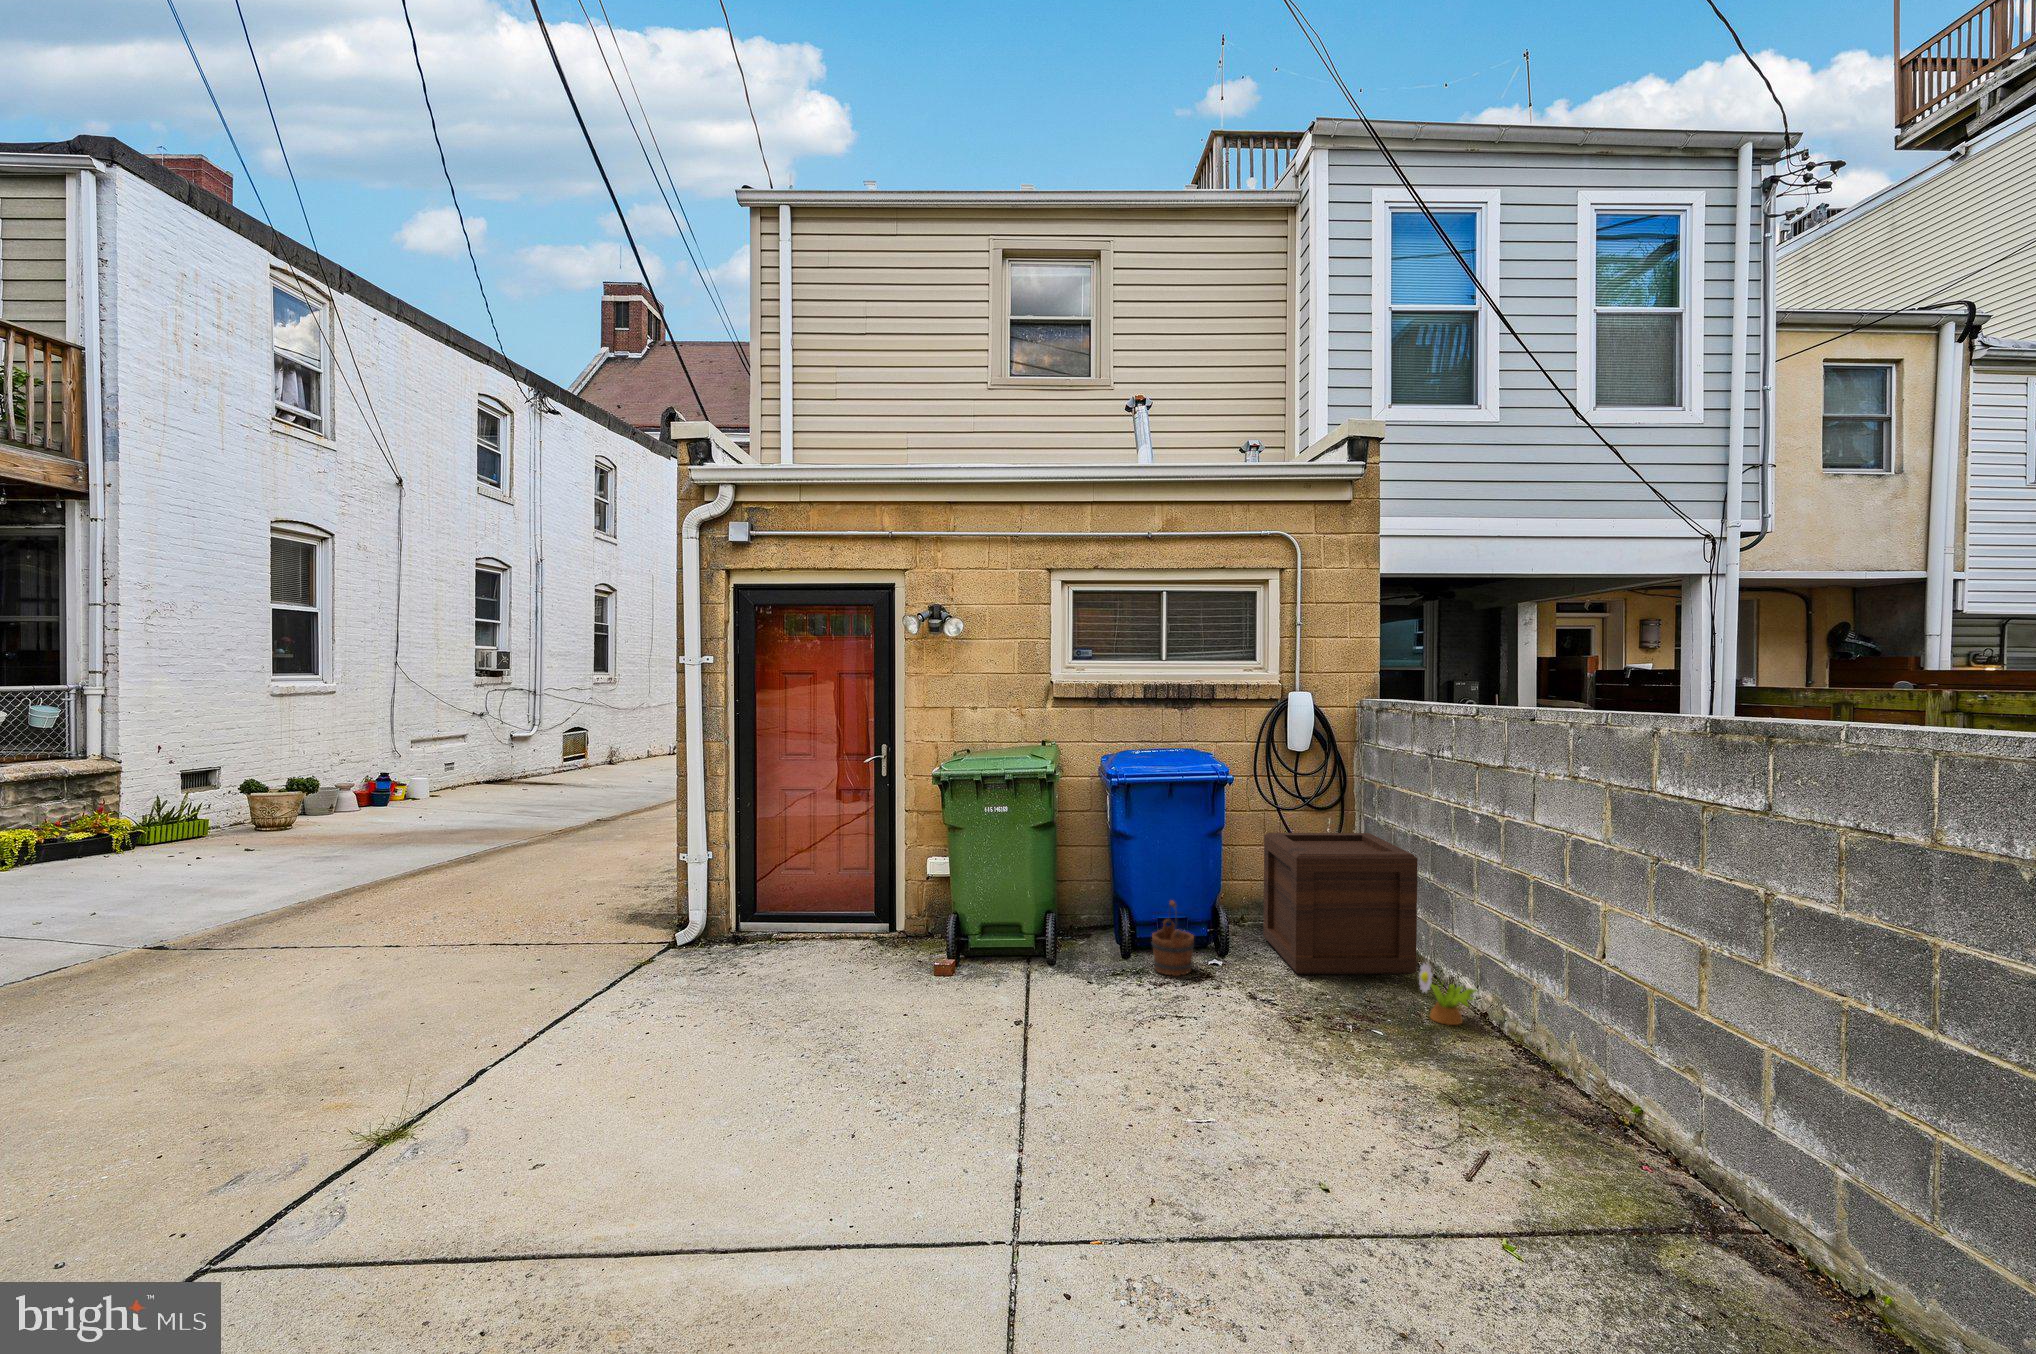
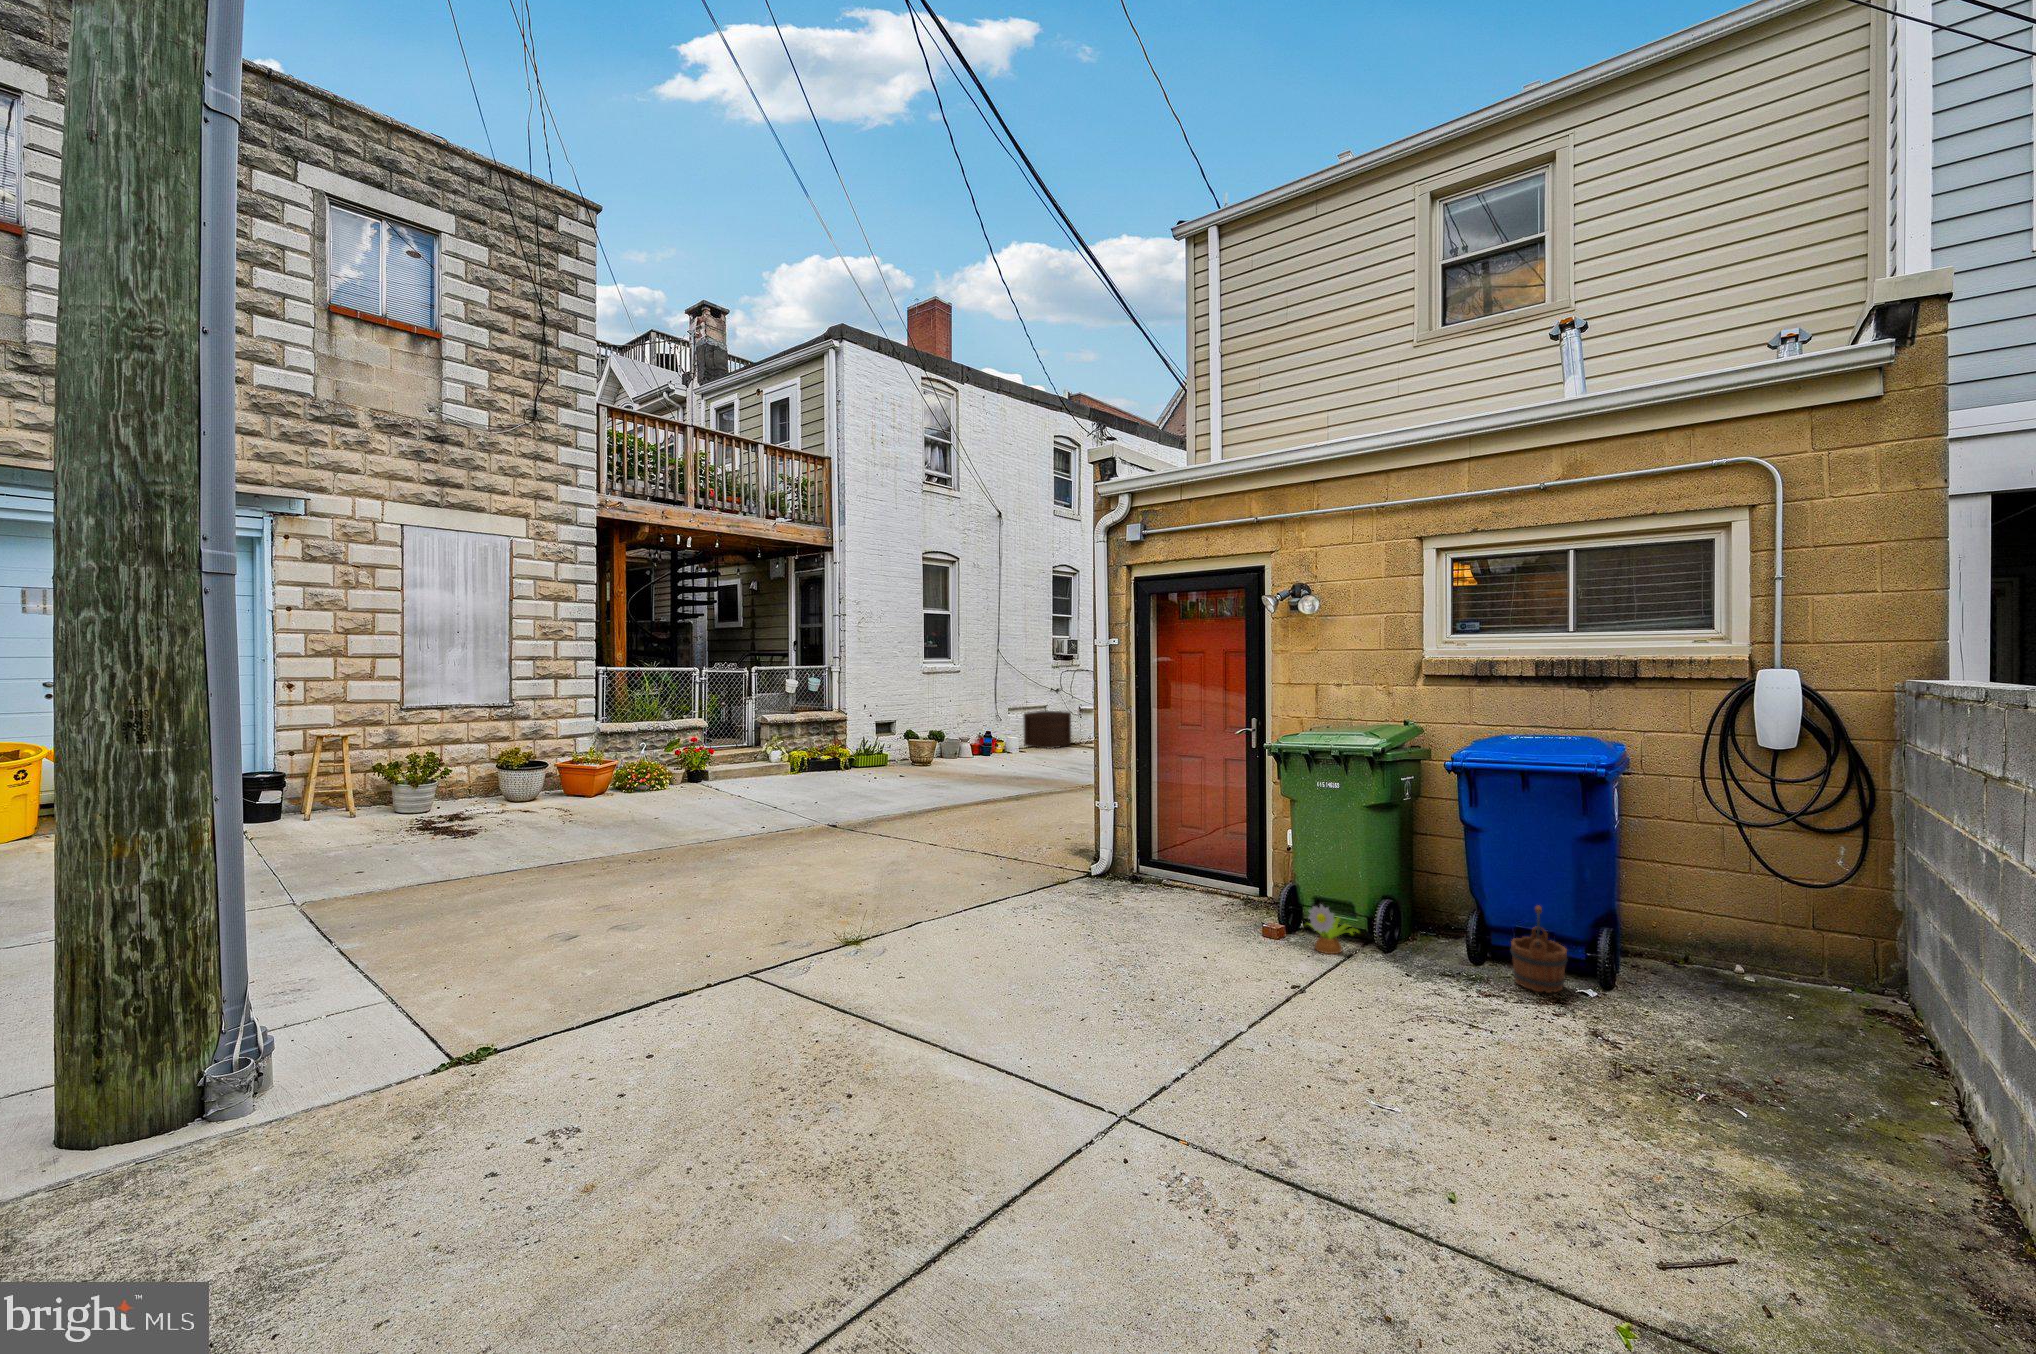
wooden crate: present [1263,833,1418,974] -> present [1024,711,1071,749]
decorative plant: present [1419,964,1477,1025] -> present [1305,905,1358,954]

